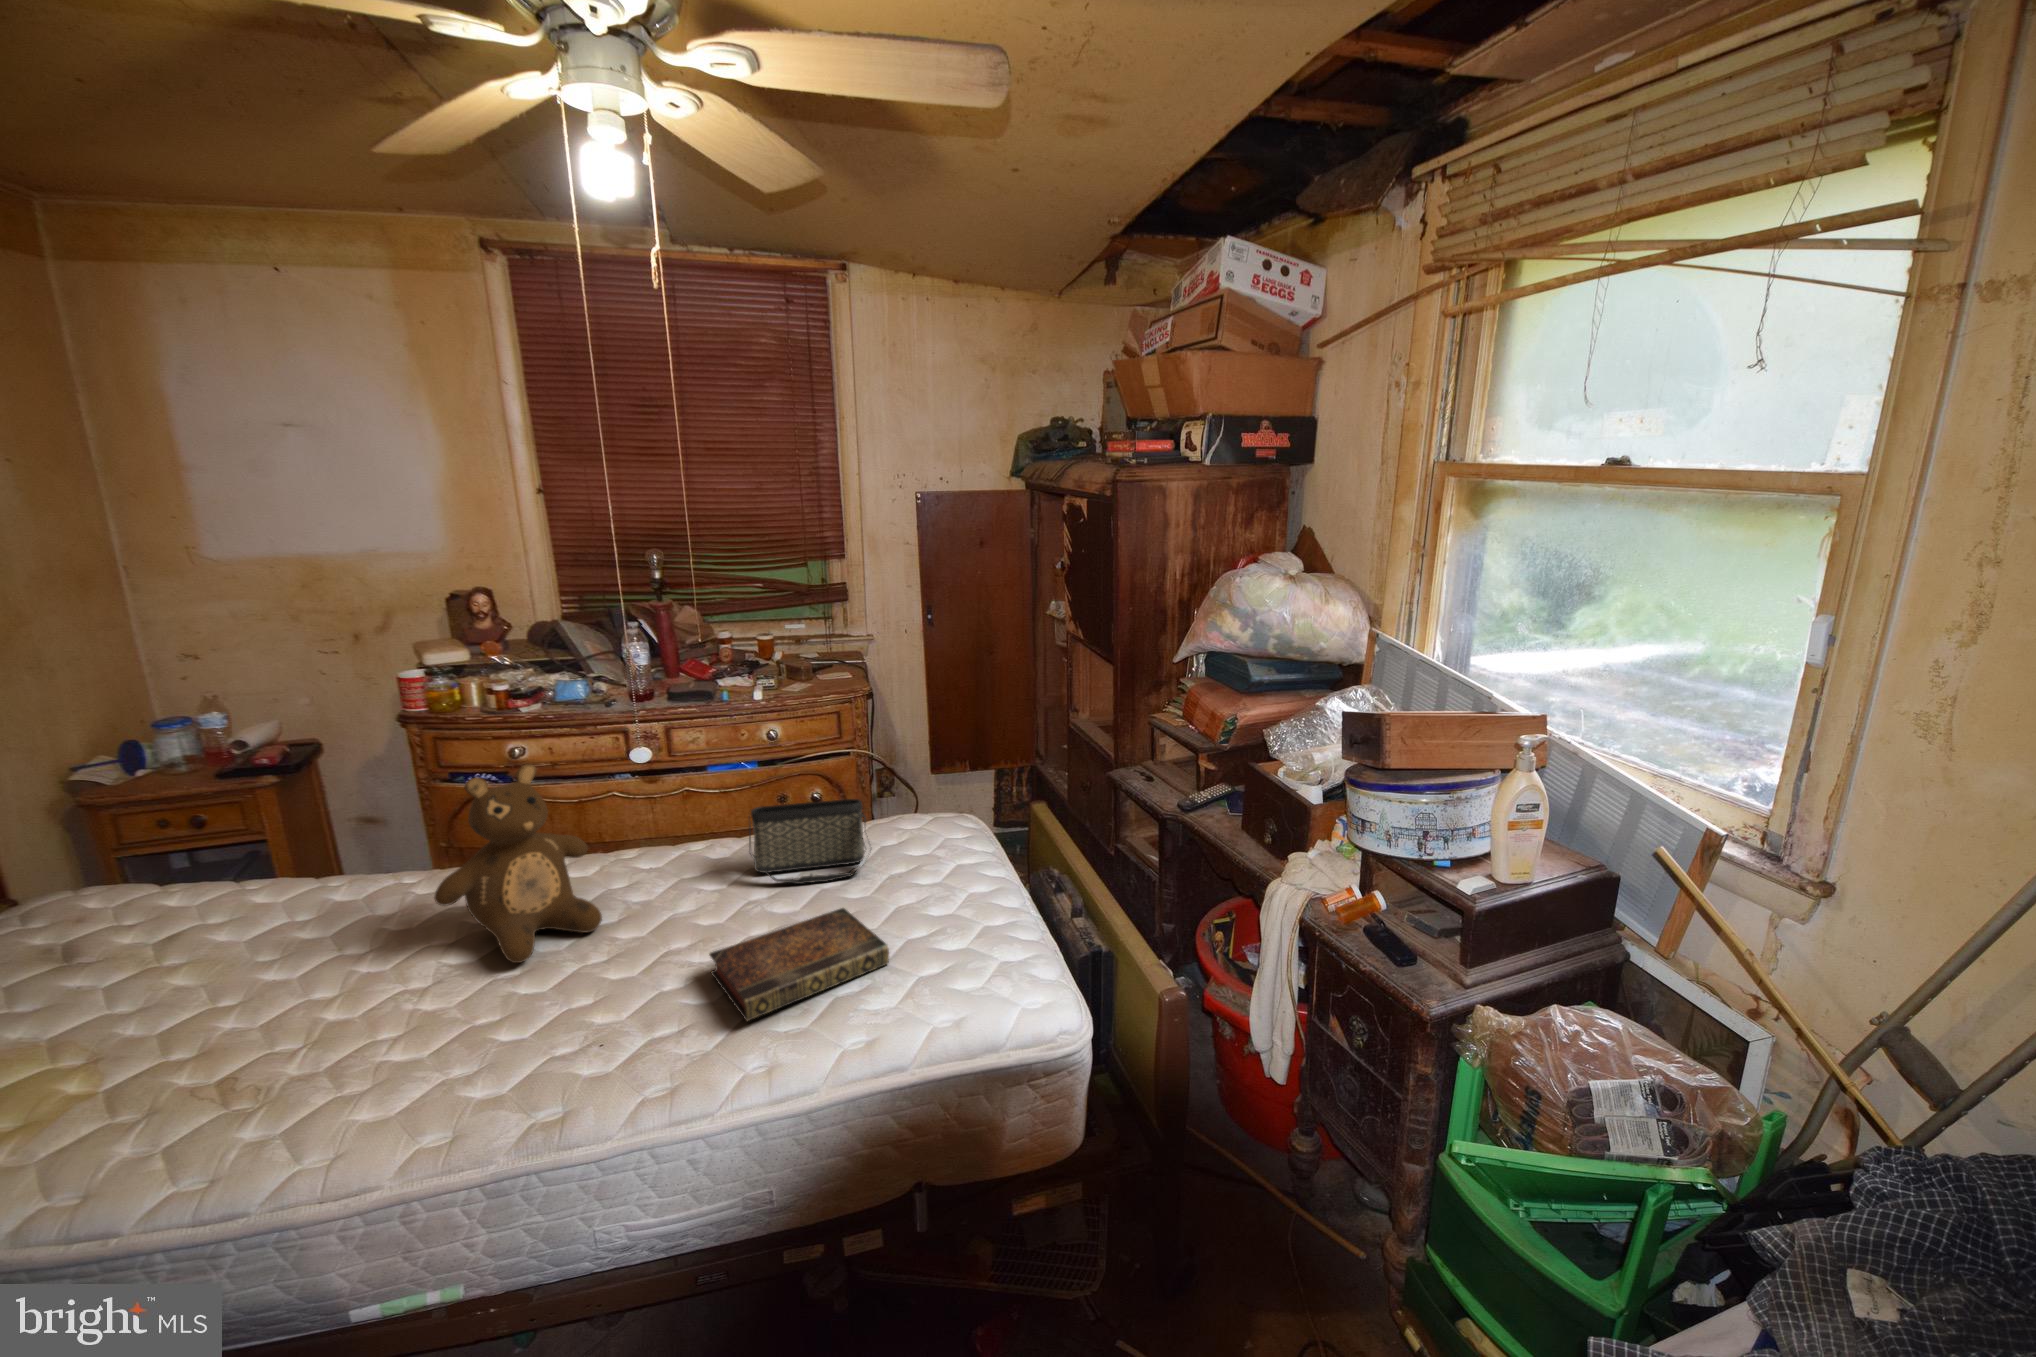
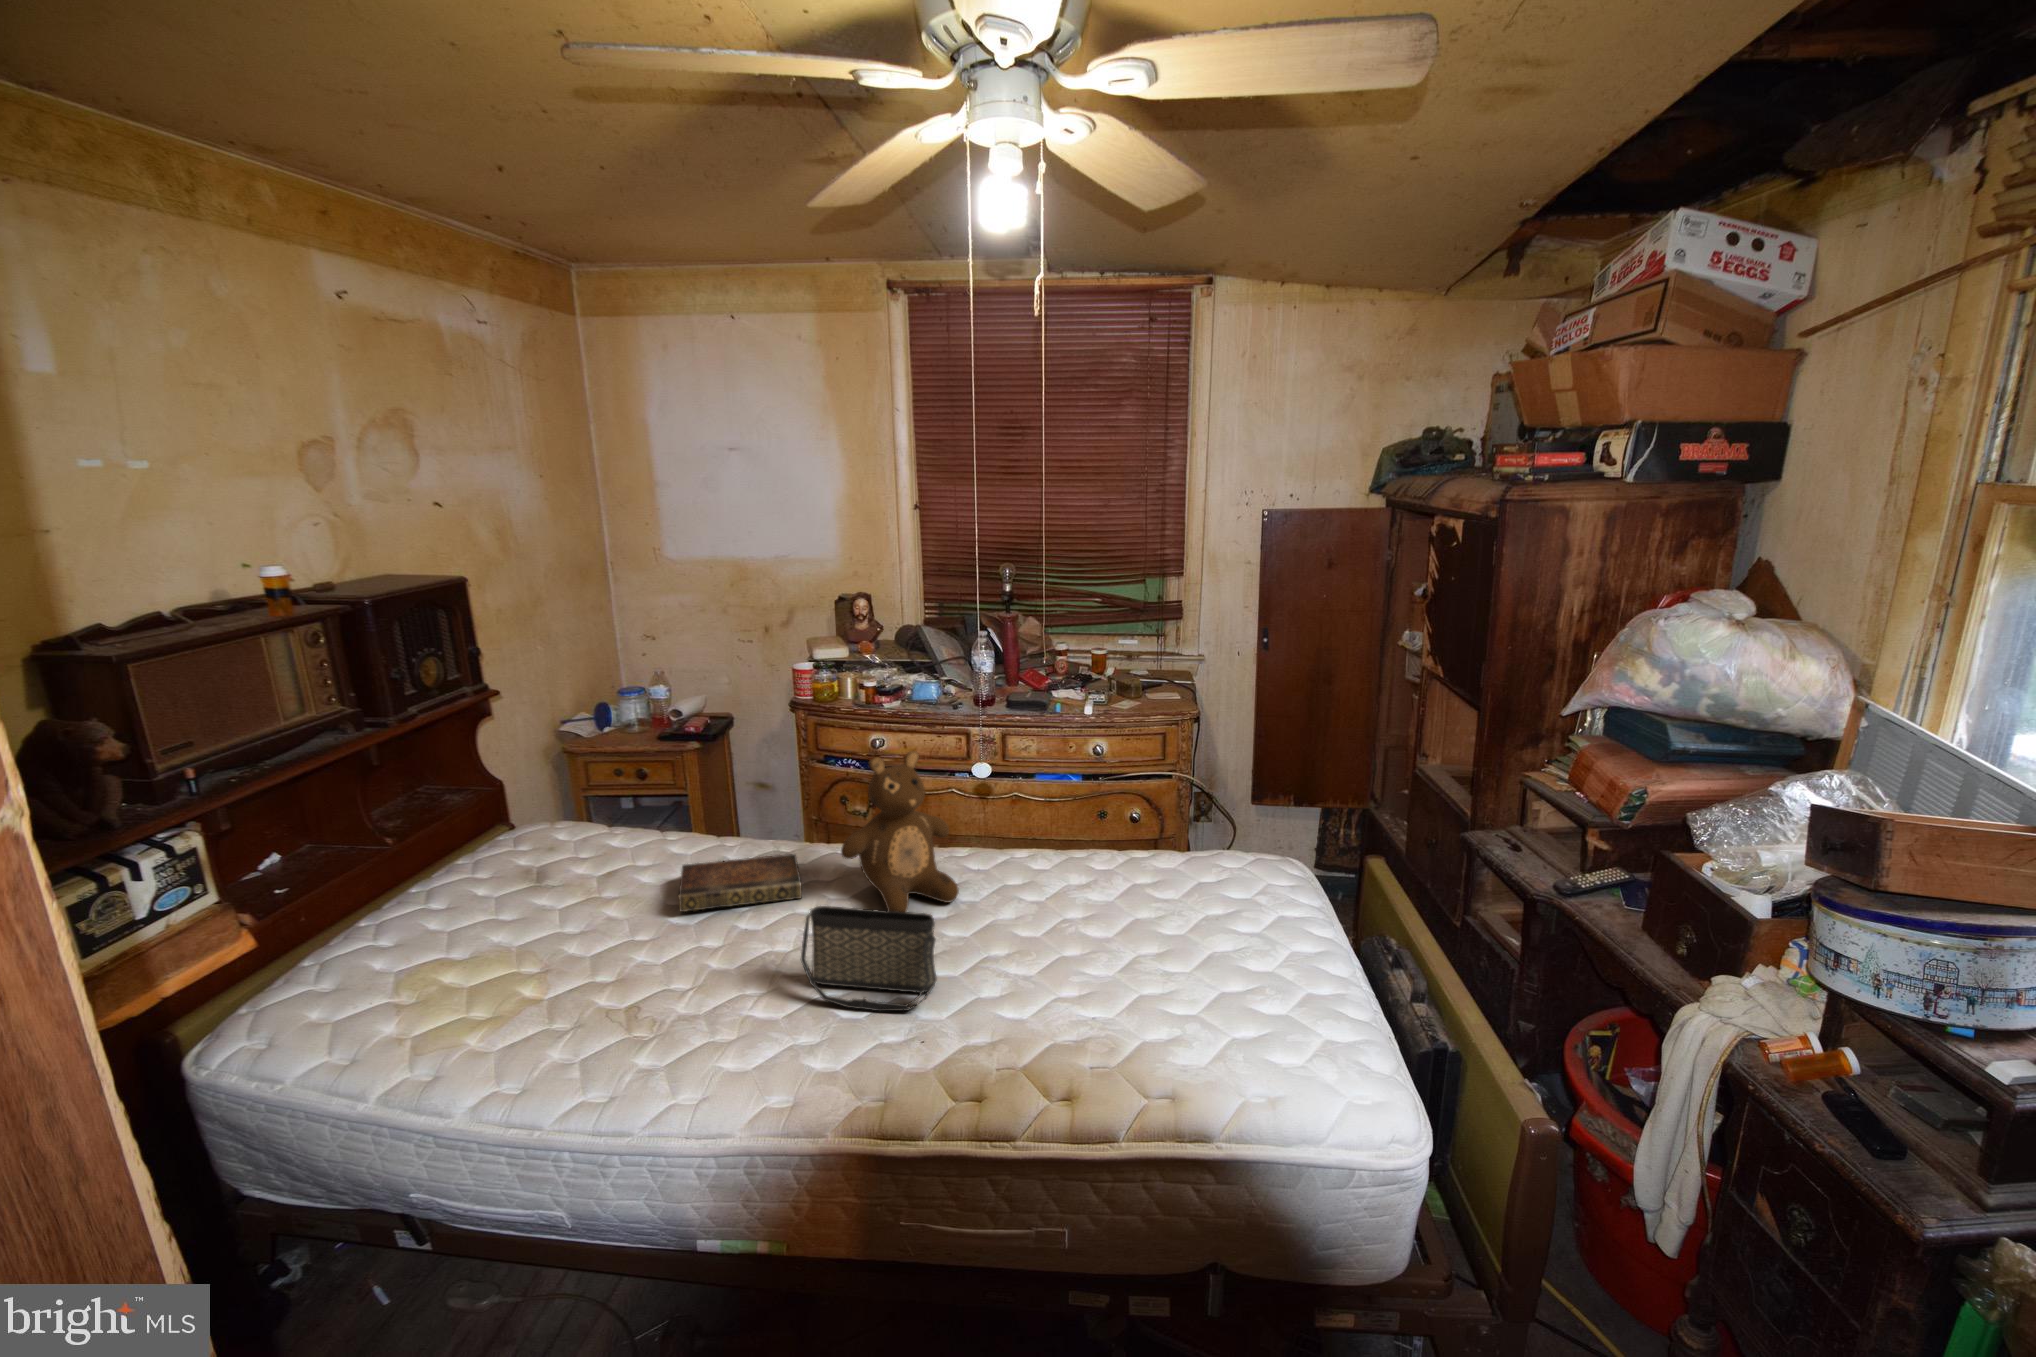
handbag: present [749,799,866,884] -> present [801,906,937,1011]
book: present [709,908,889,1021] -> present [679,854,802,912]

